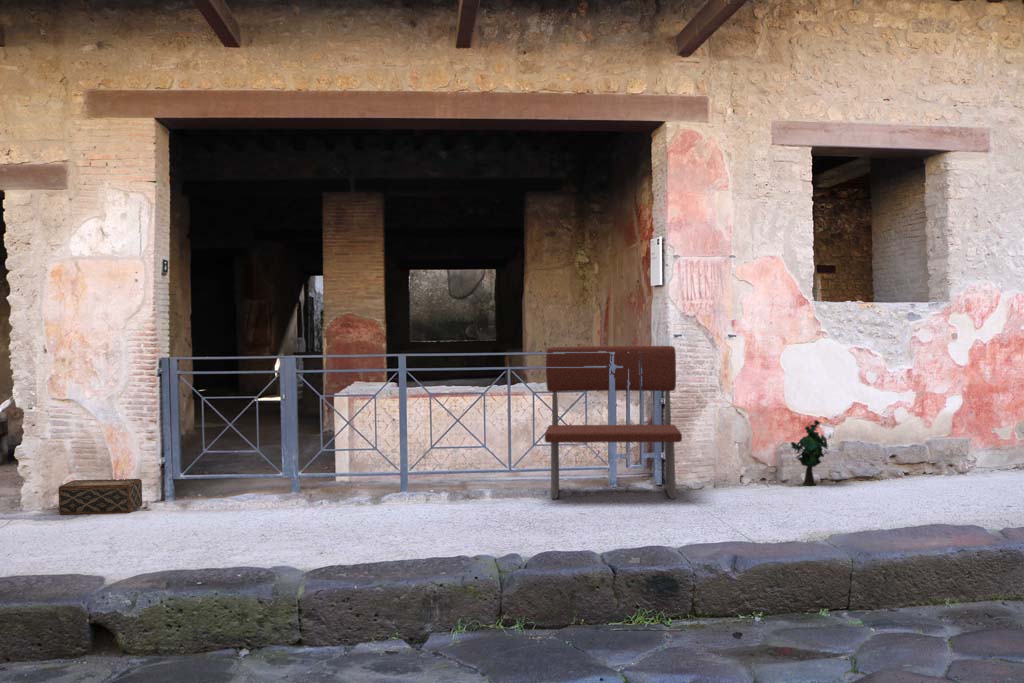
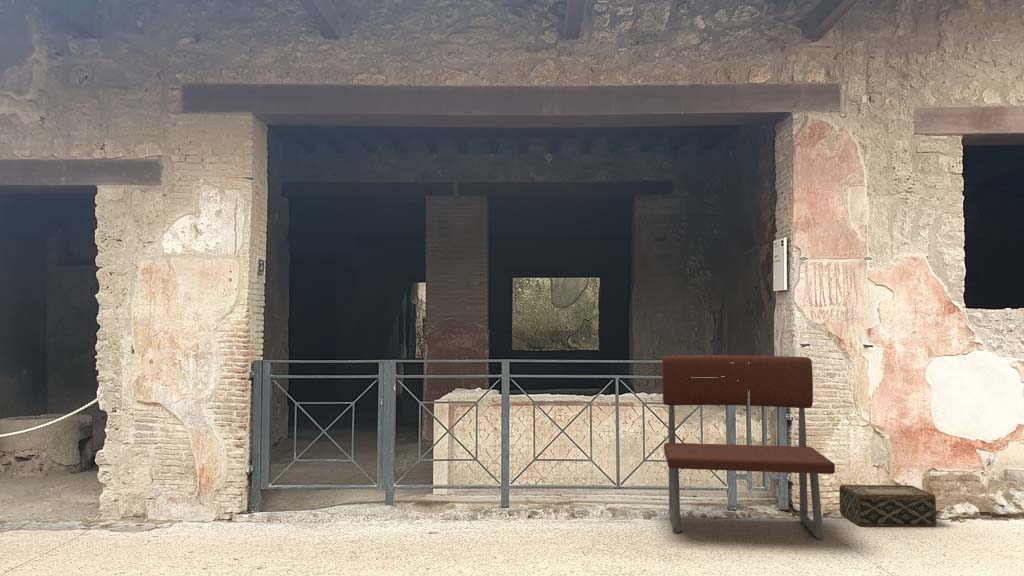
decorative plant: present [791,420,828,486] -> none [943,445,995,523]
woven basket: present [59,479,142,514] -> present [839,485,936,527]

